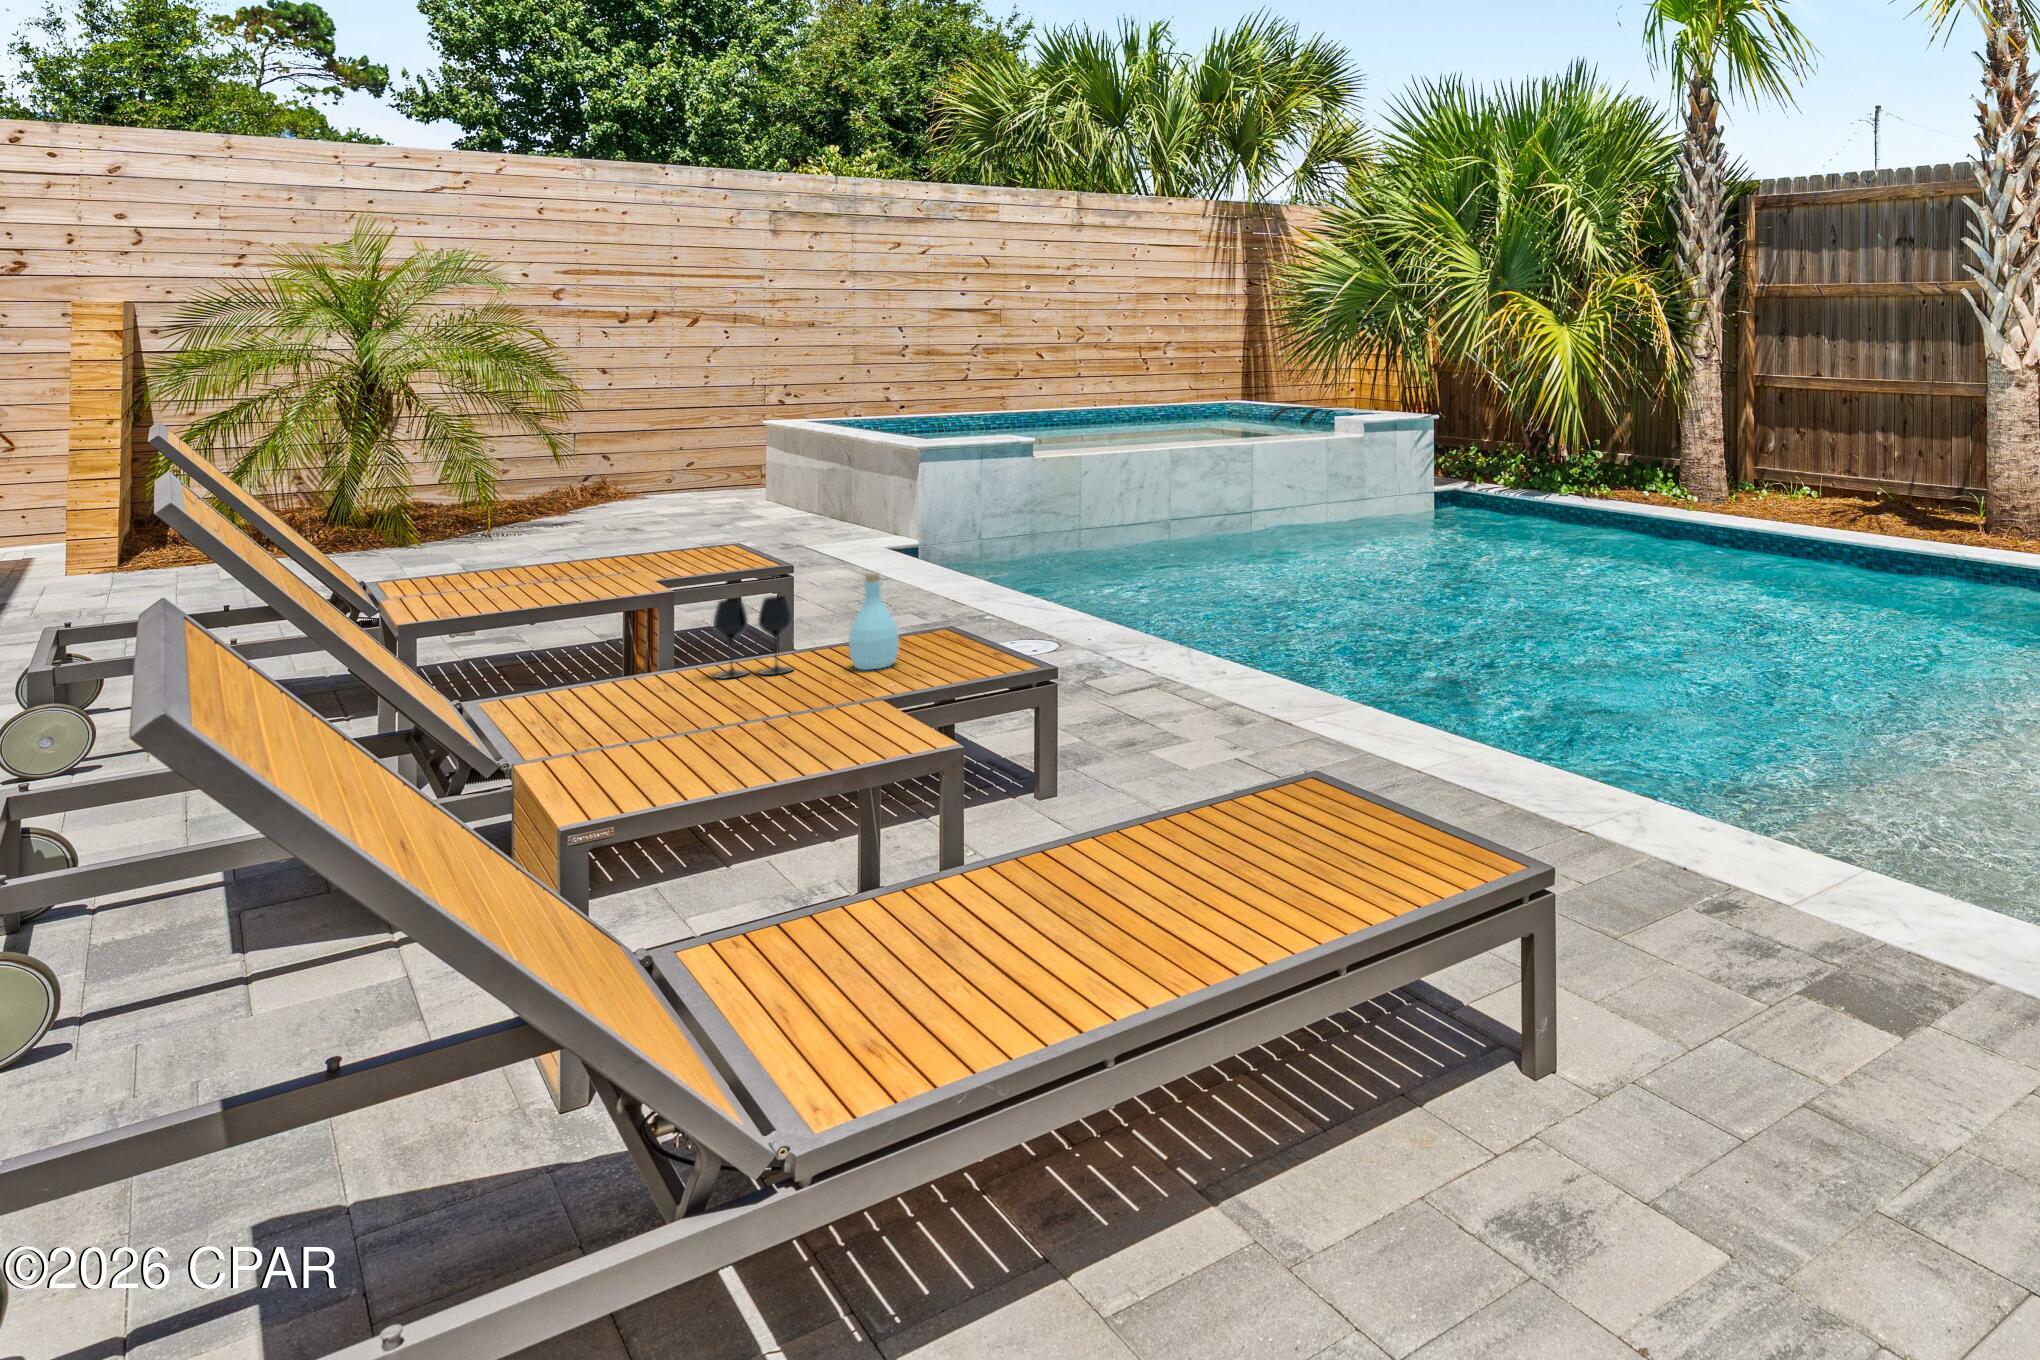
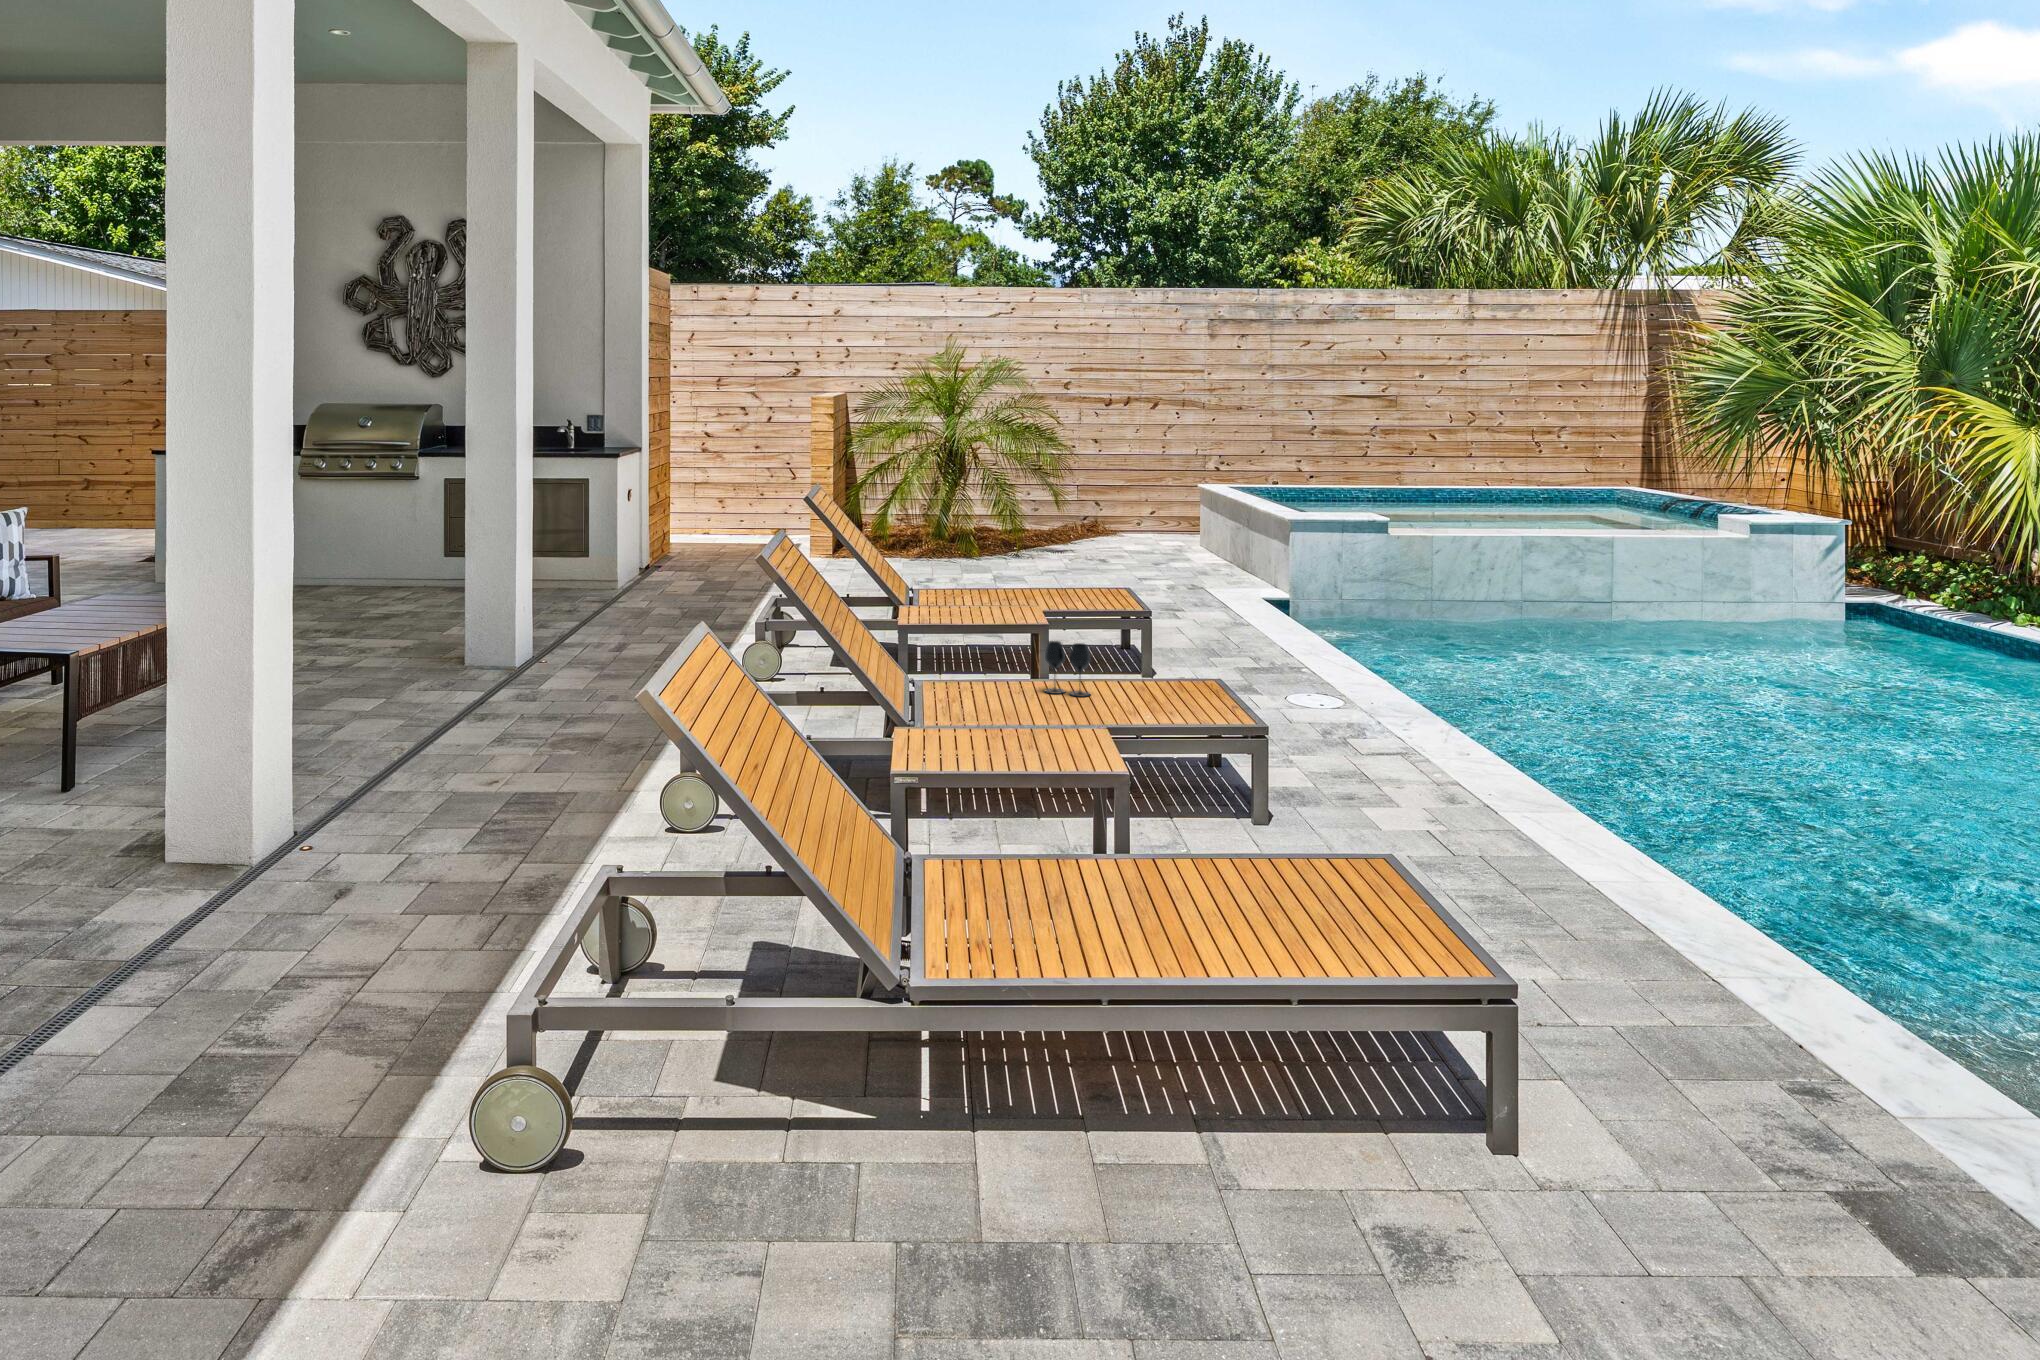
bottle: present [849,572,899,670] -> none [1121,637,1153,706]

